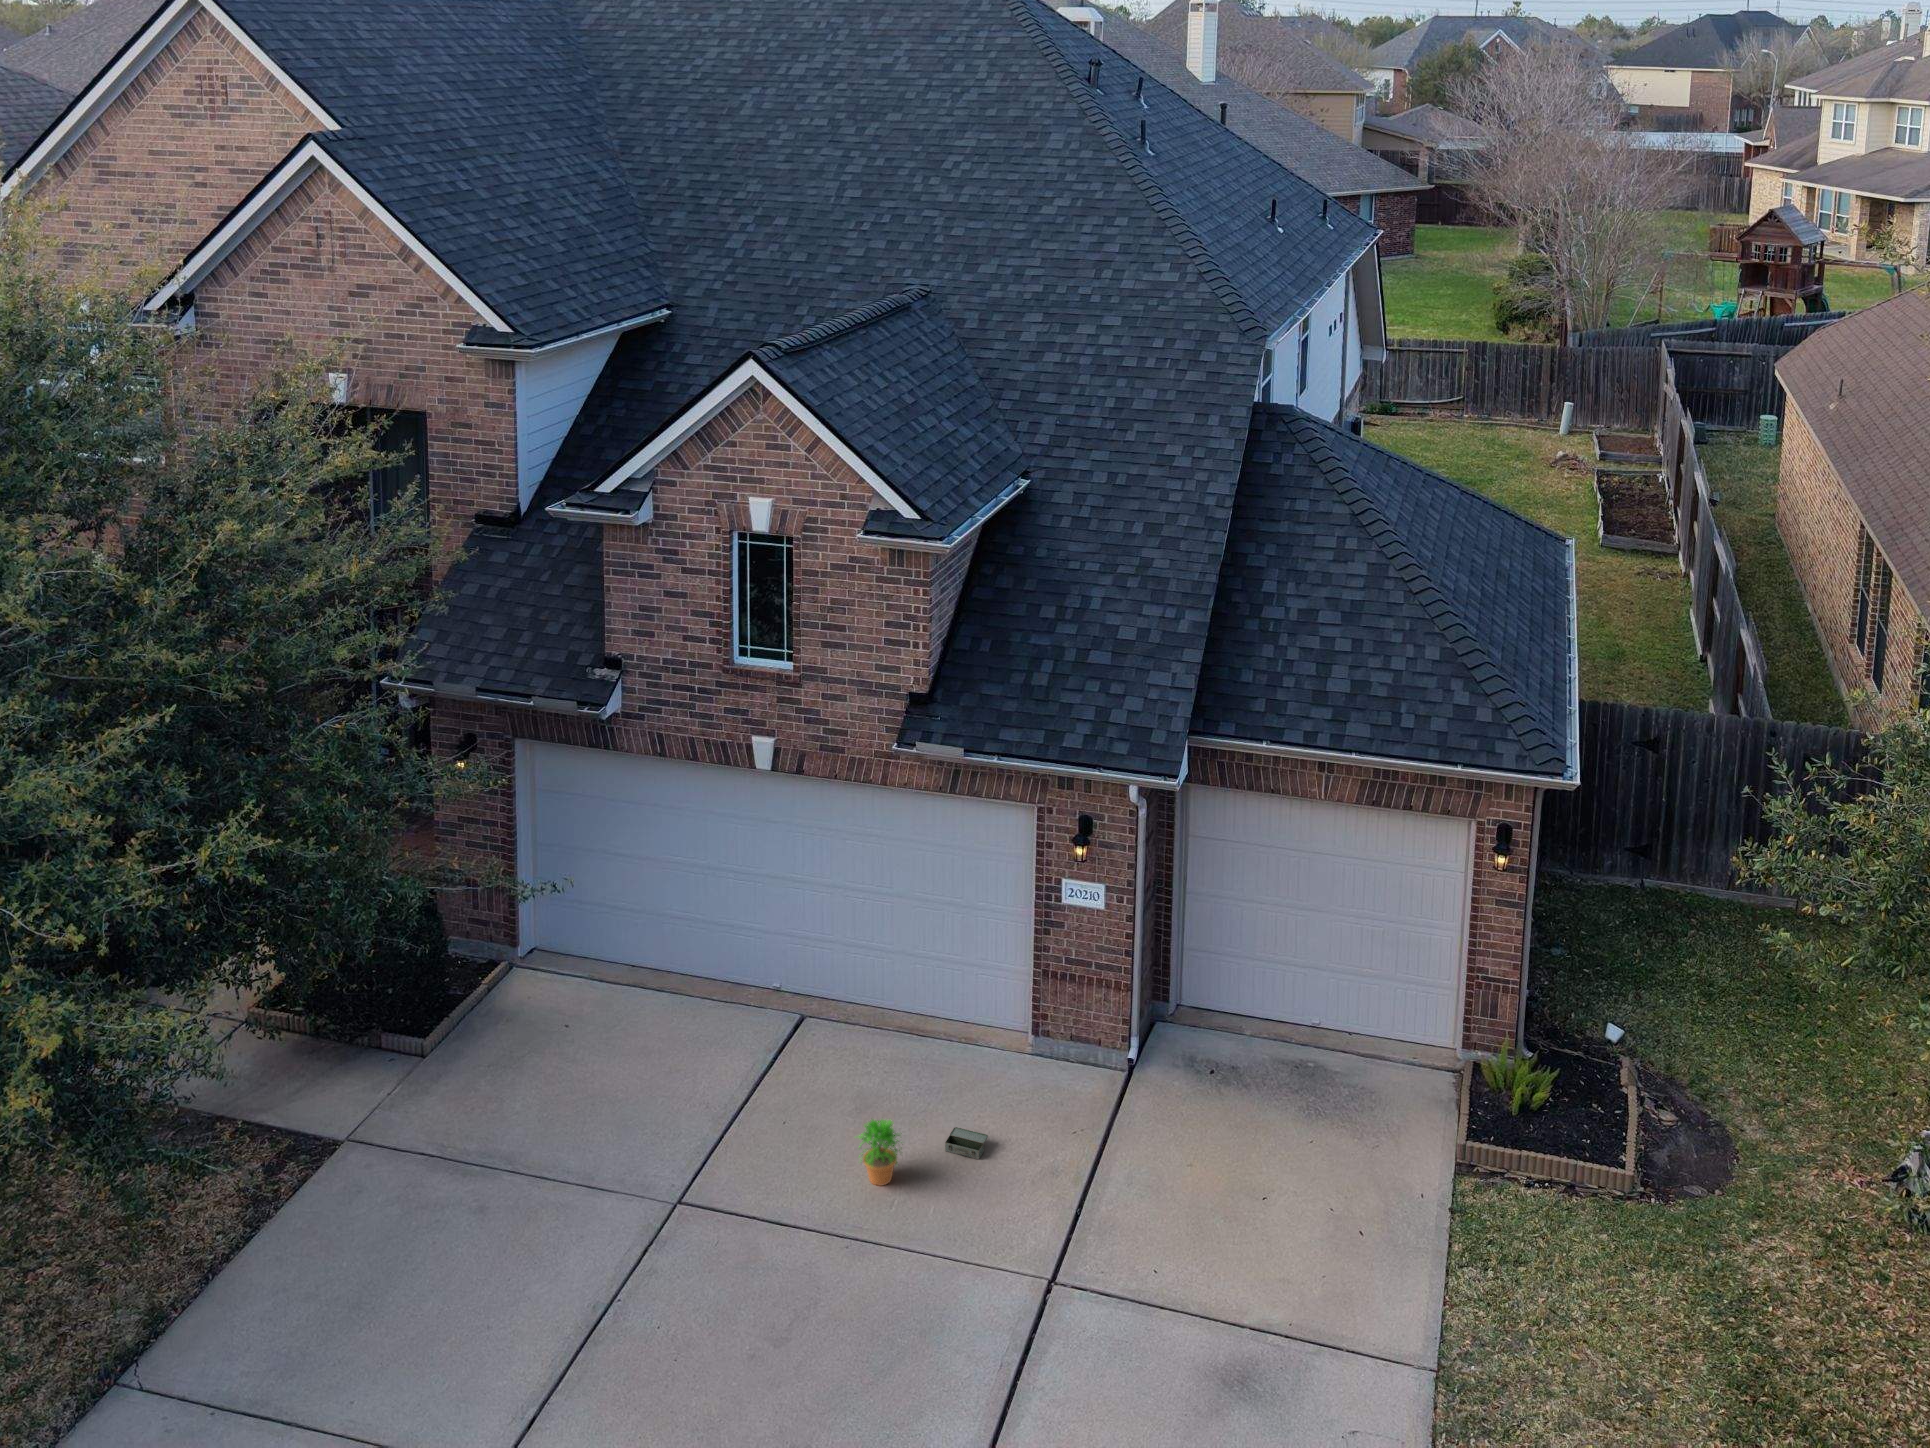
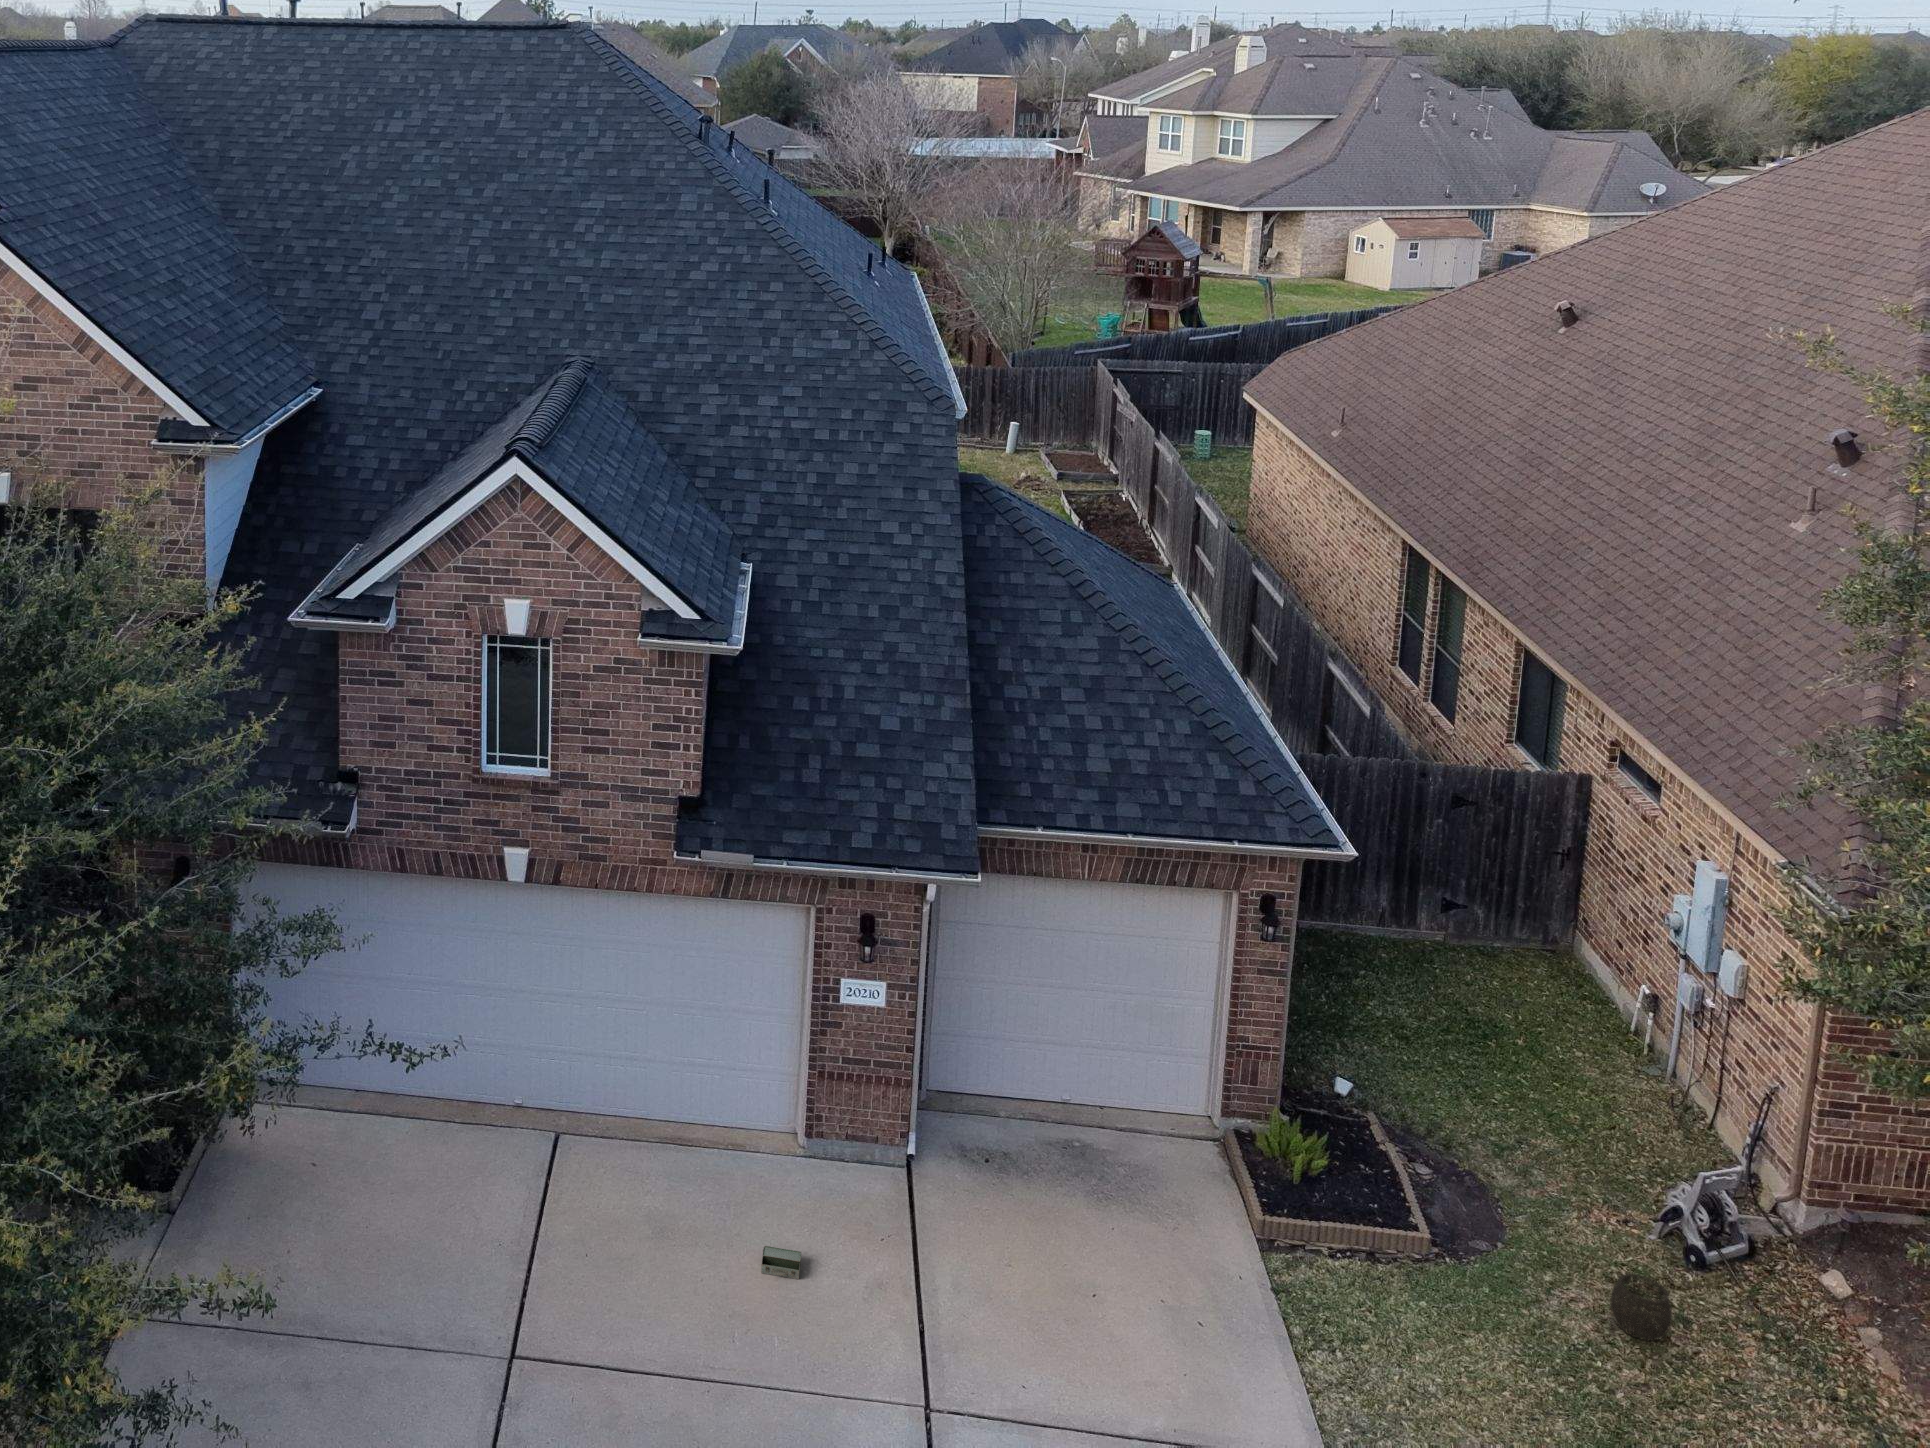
potted plant: present [859,1120,900,1186] -> none [682,1247,739,1319]
woven basket: none [1798,1224,1860,1294] -> present [1610,1273,1673,1341]

